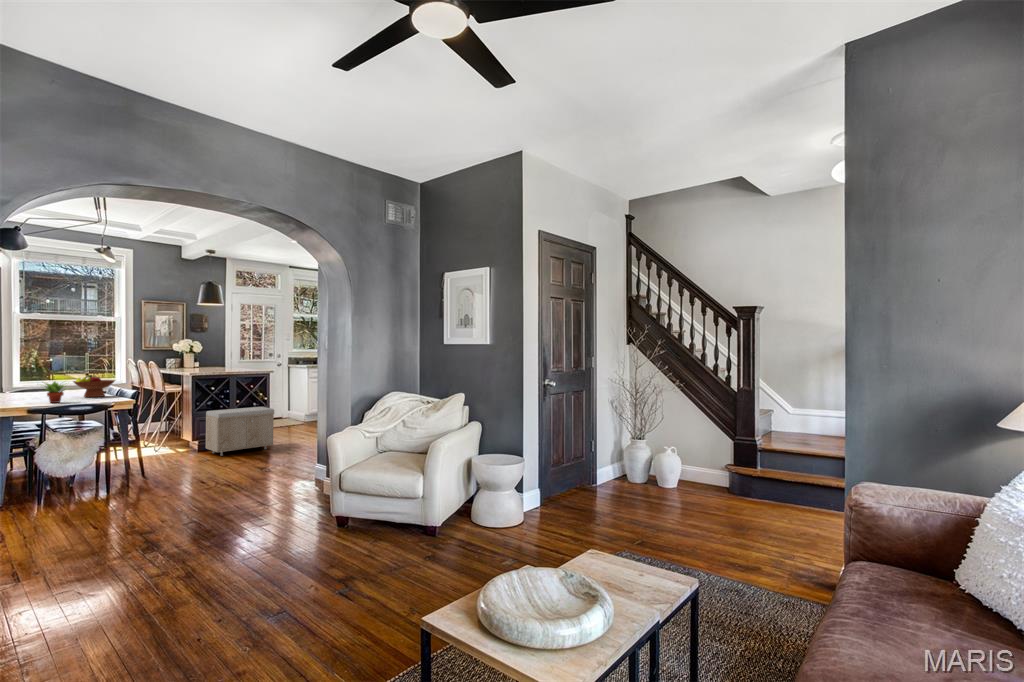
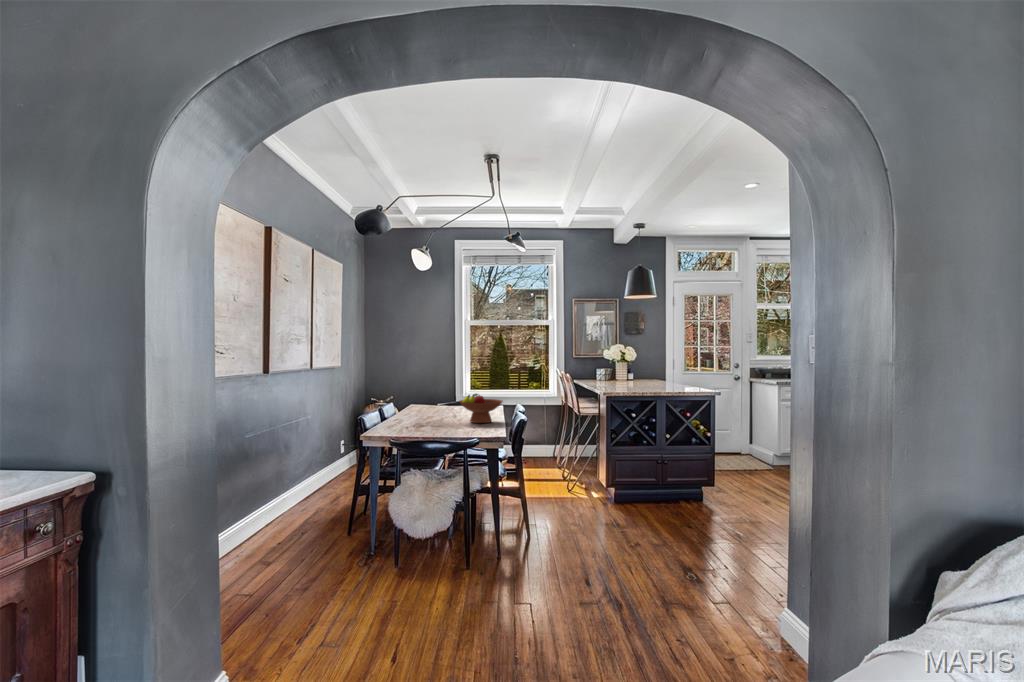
succulent plant: present [45,382,66,403] -> none [404,402,438,433]
storage bench: present [206,407,274,456] -> none [625,447,720,520]

